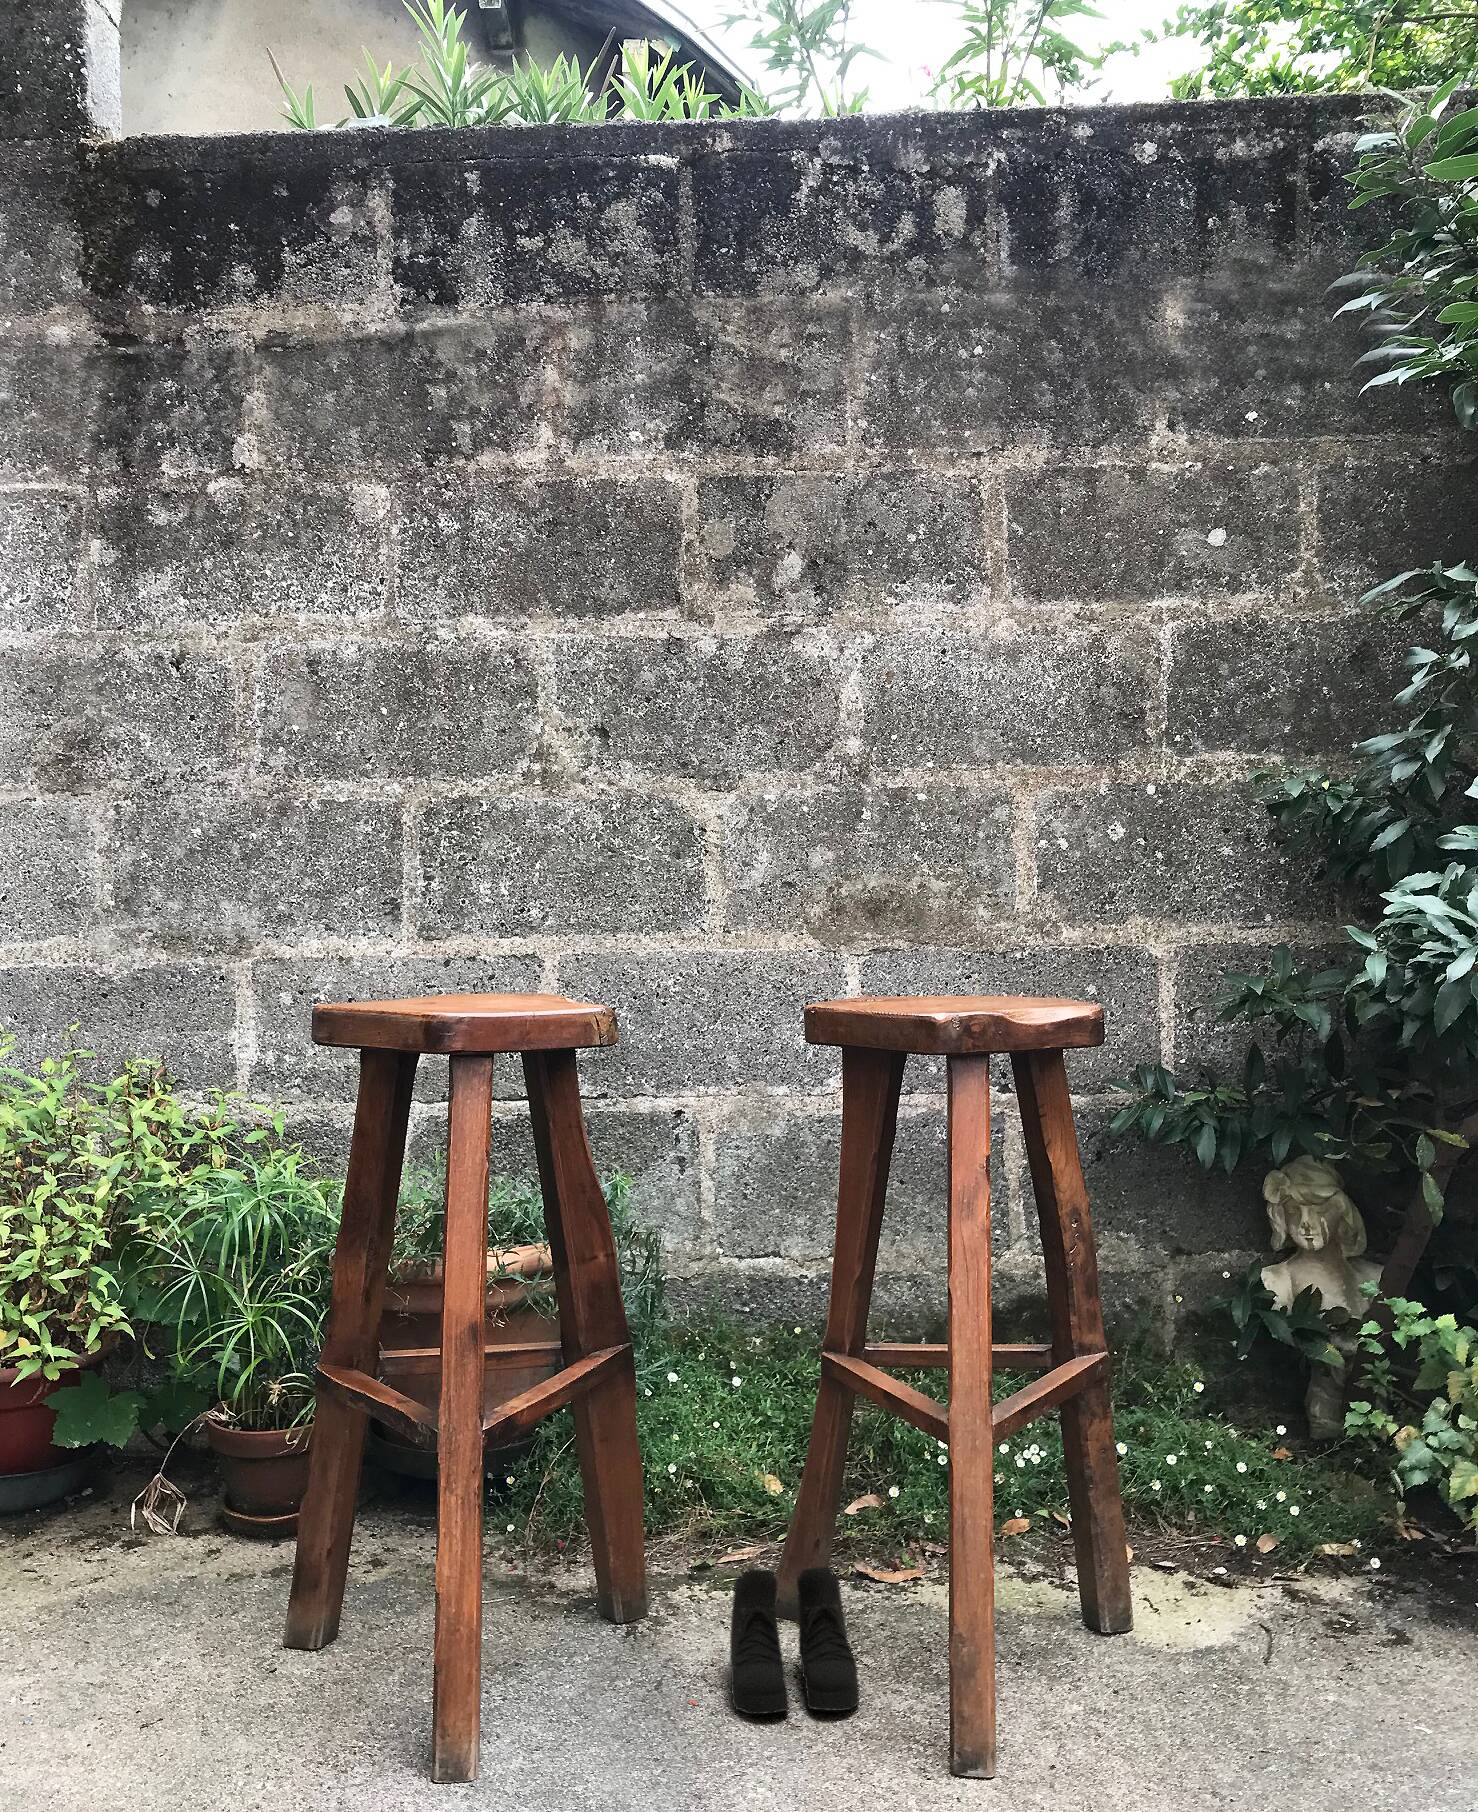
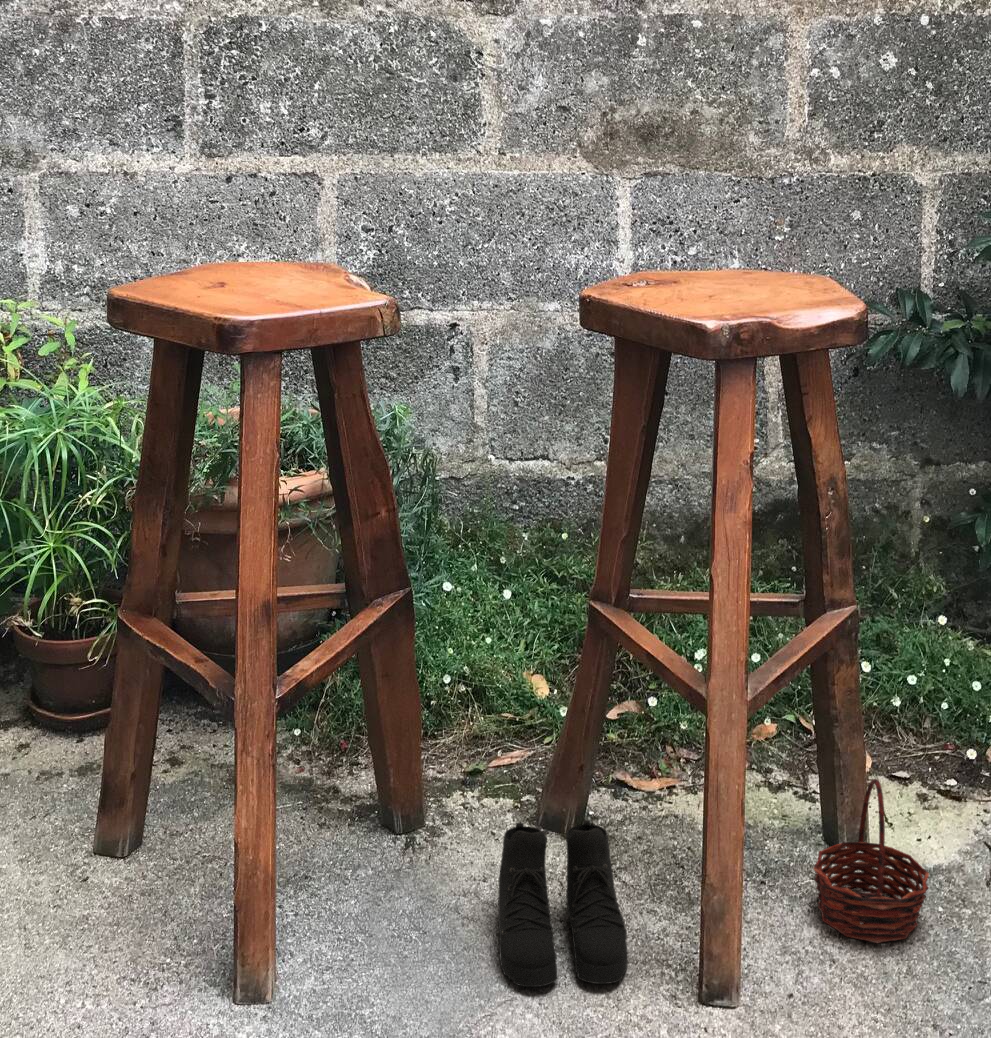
basket: none [1047,1514,1162,1684] -> present [814,779,929,943]

